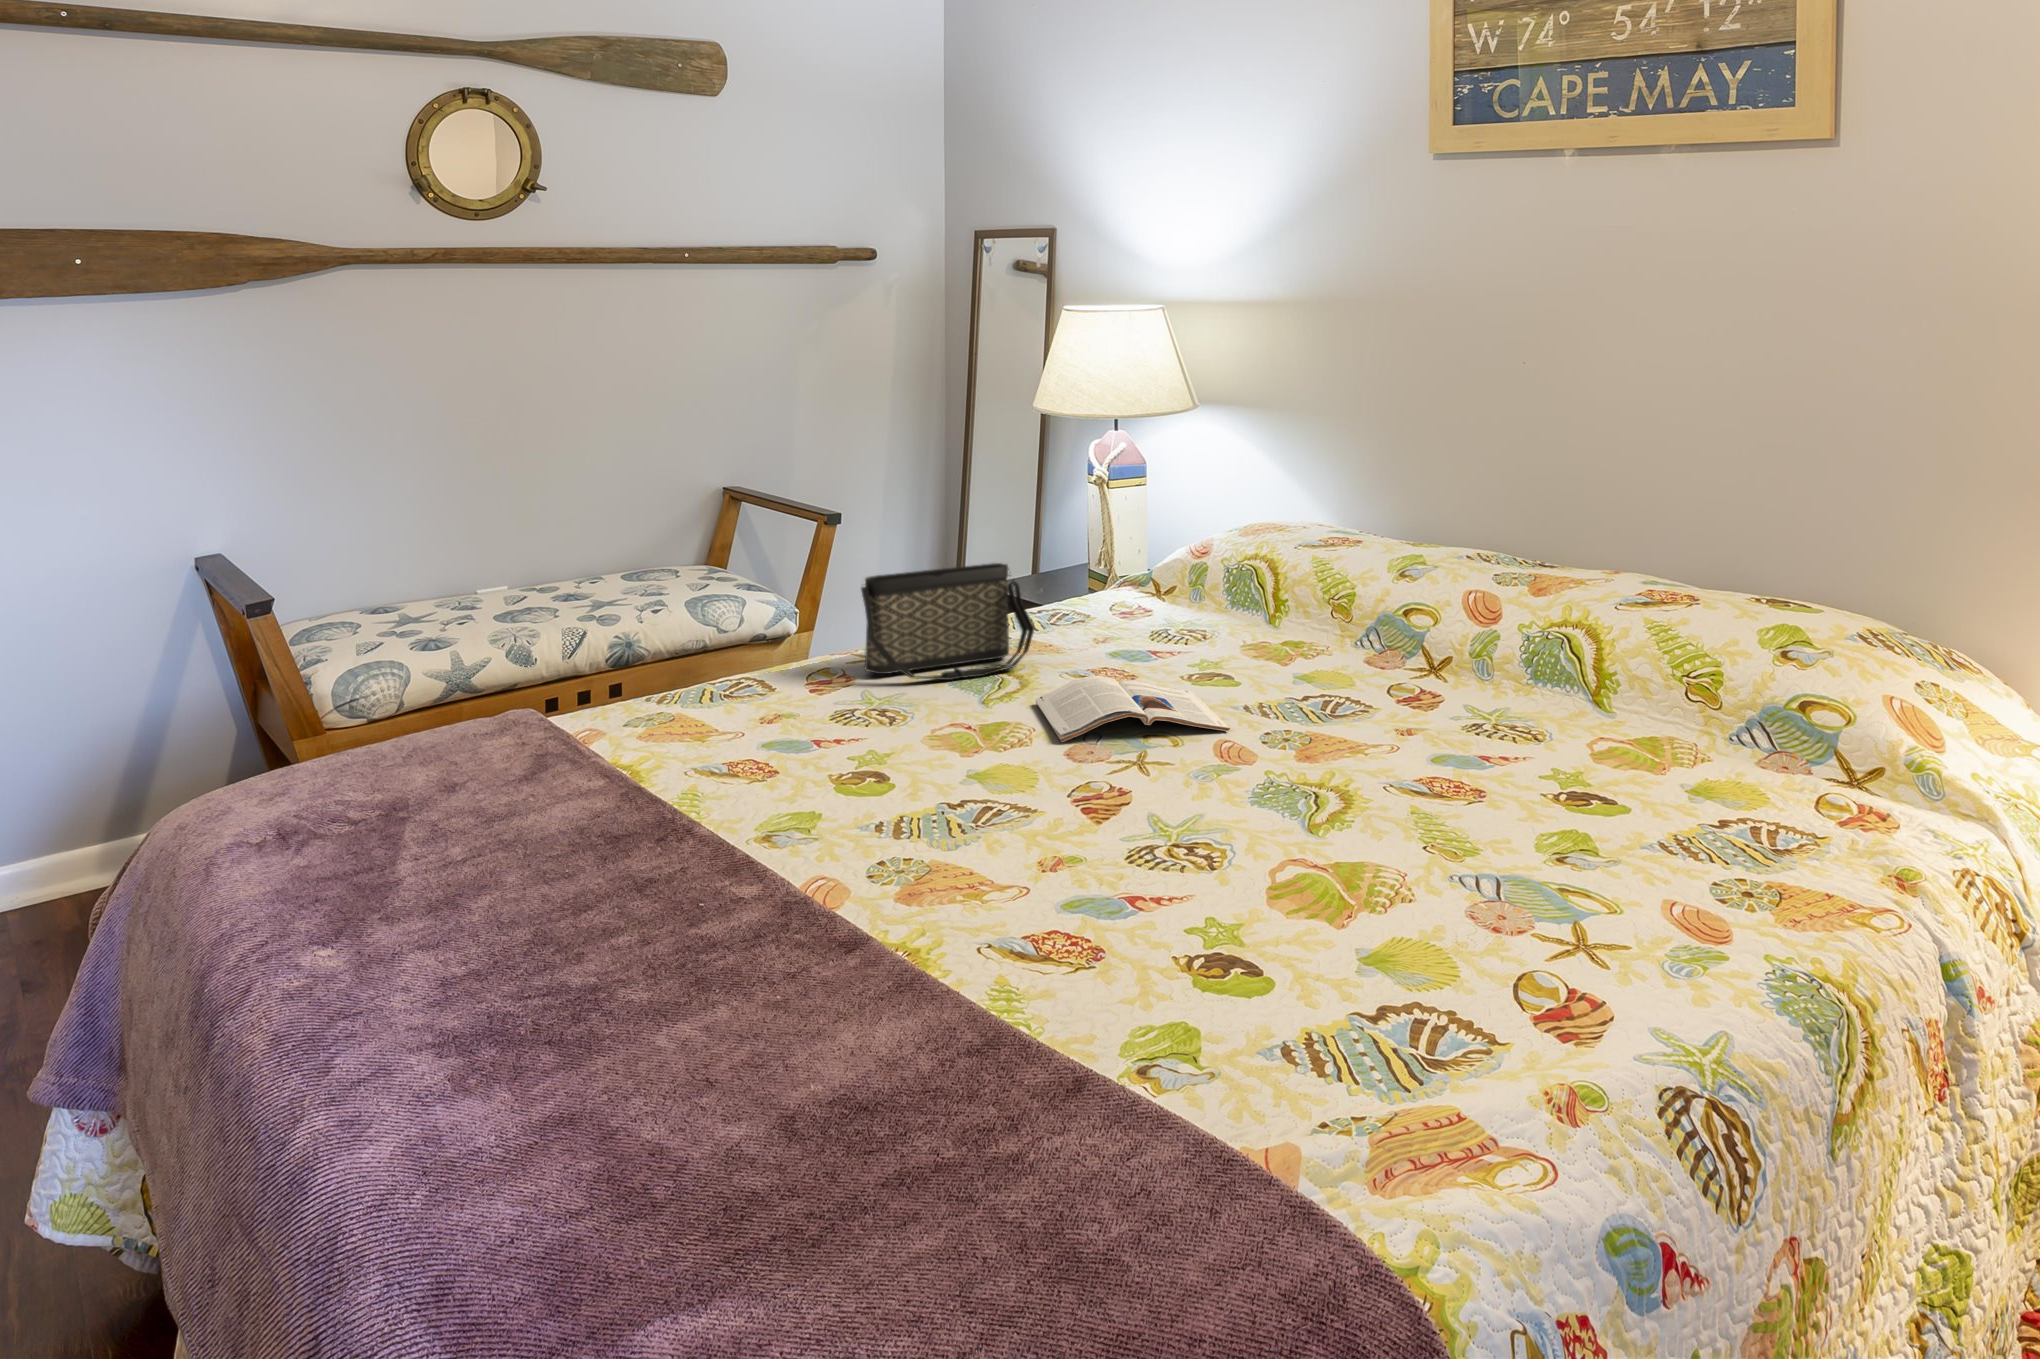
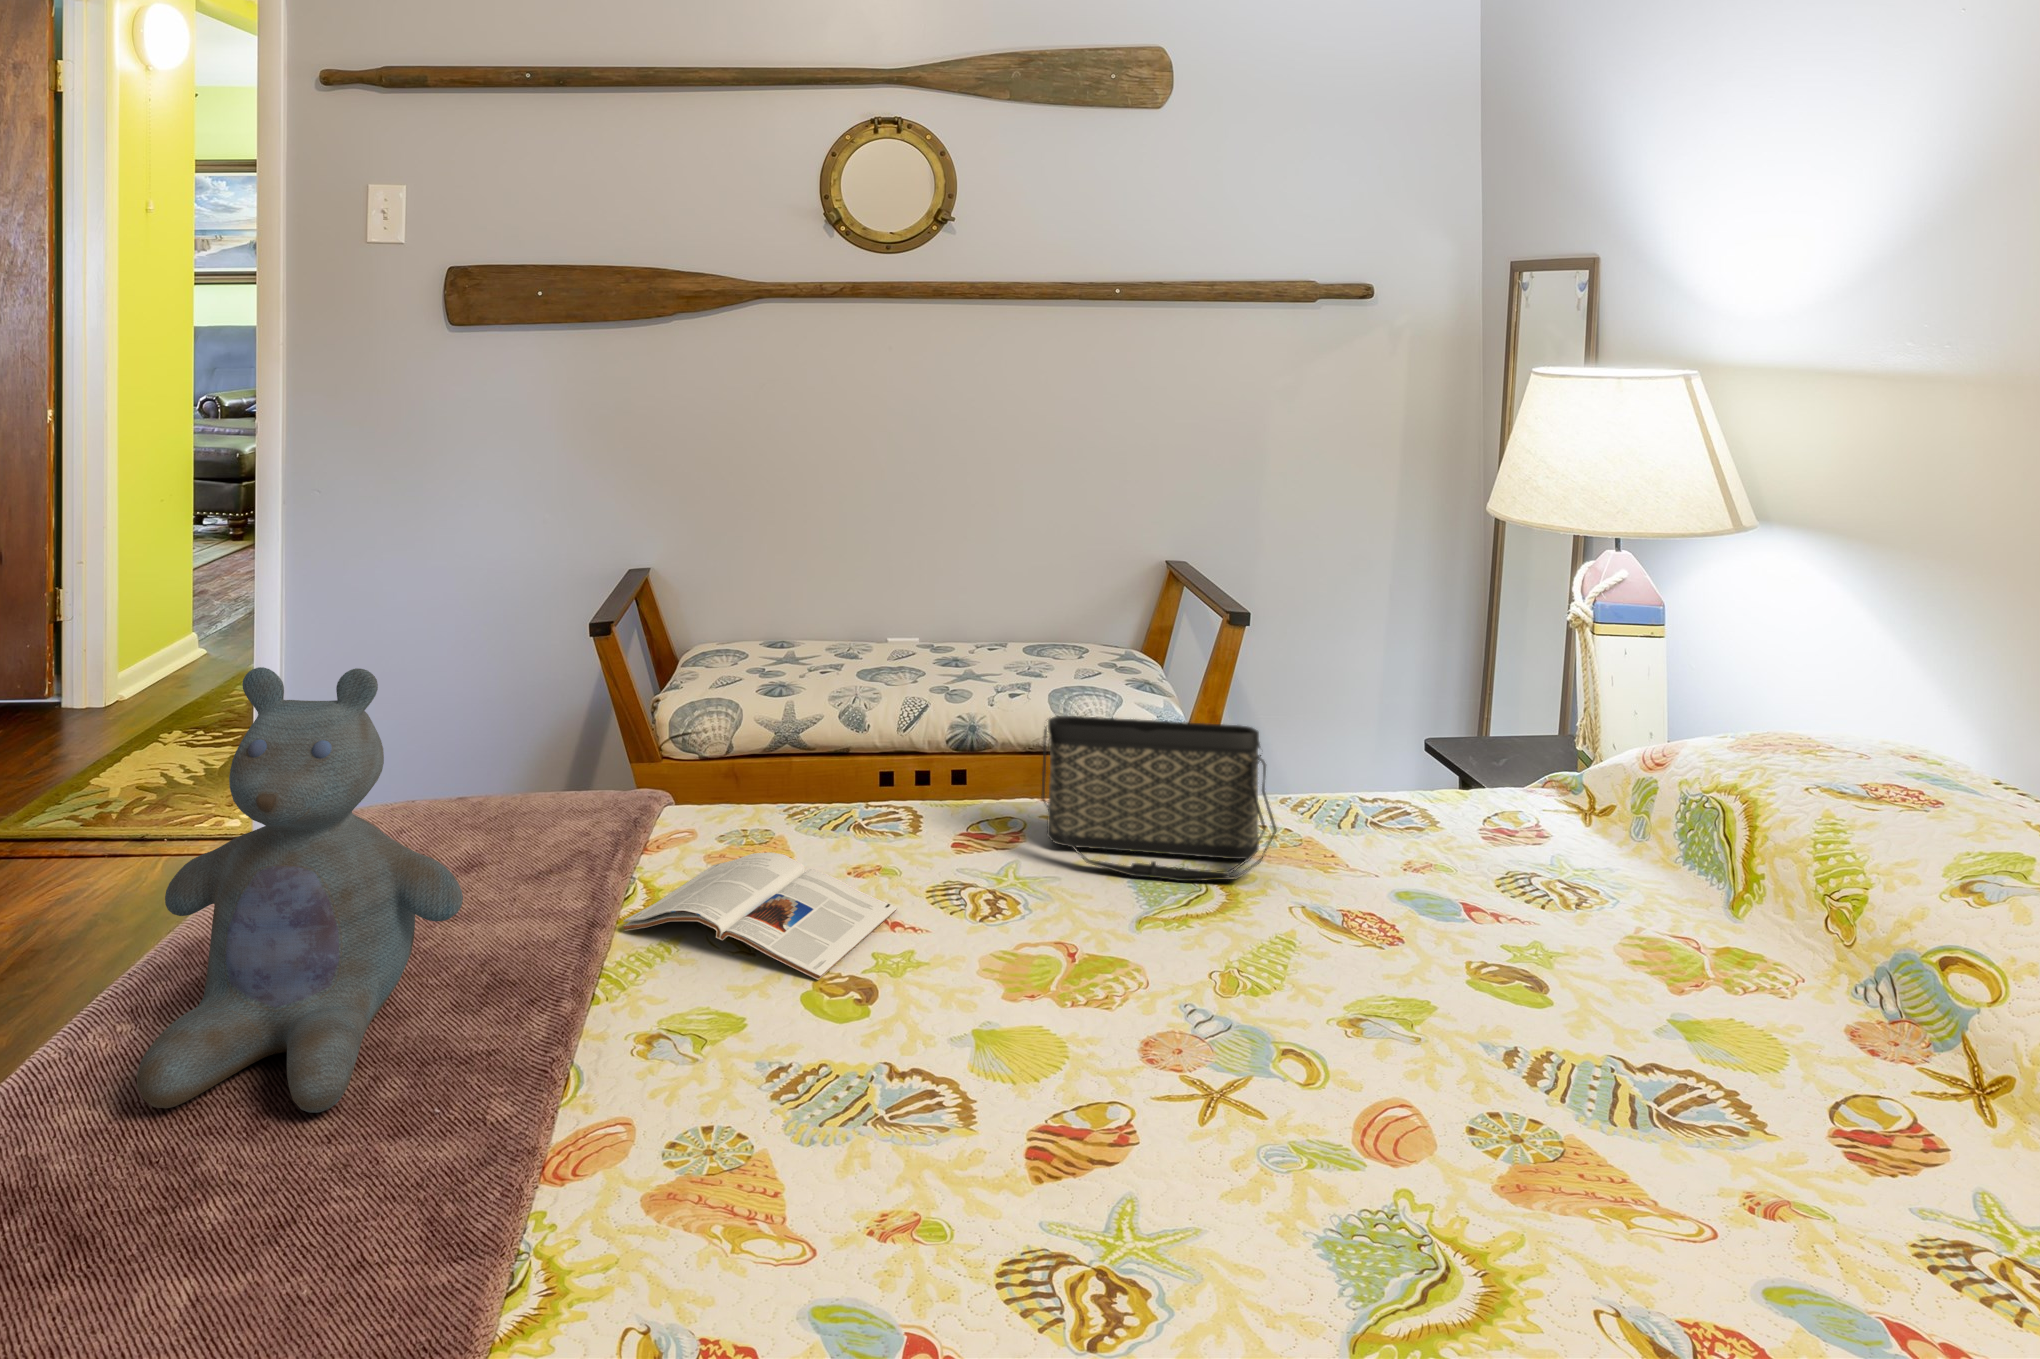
stuffed bear: none [311,568,600,971] -> present [137,667,463,1113]
magazine: present [1035,676,1230,742] -> present [623,852,897,980]

